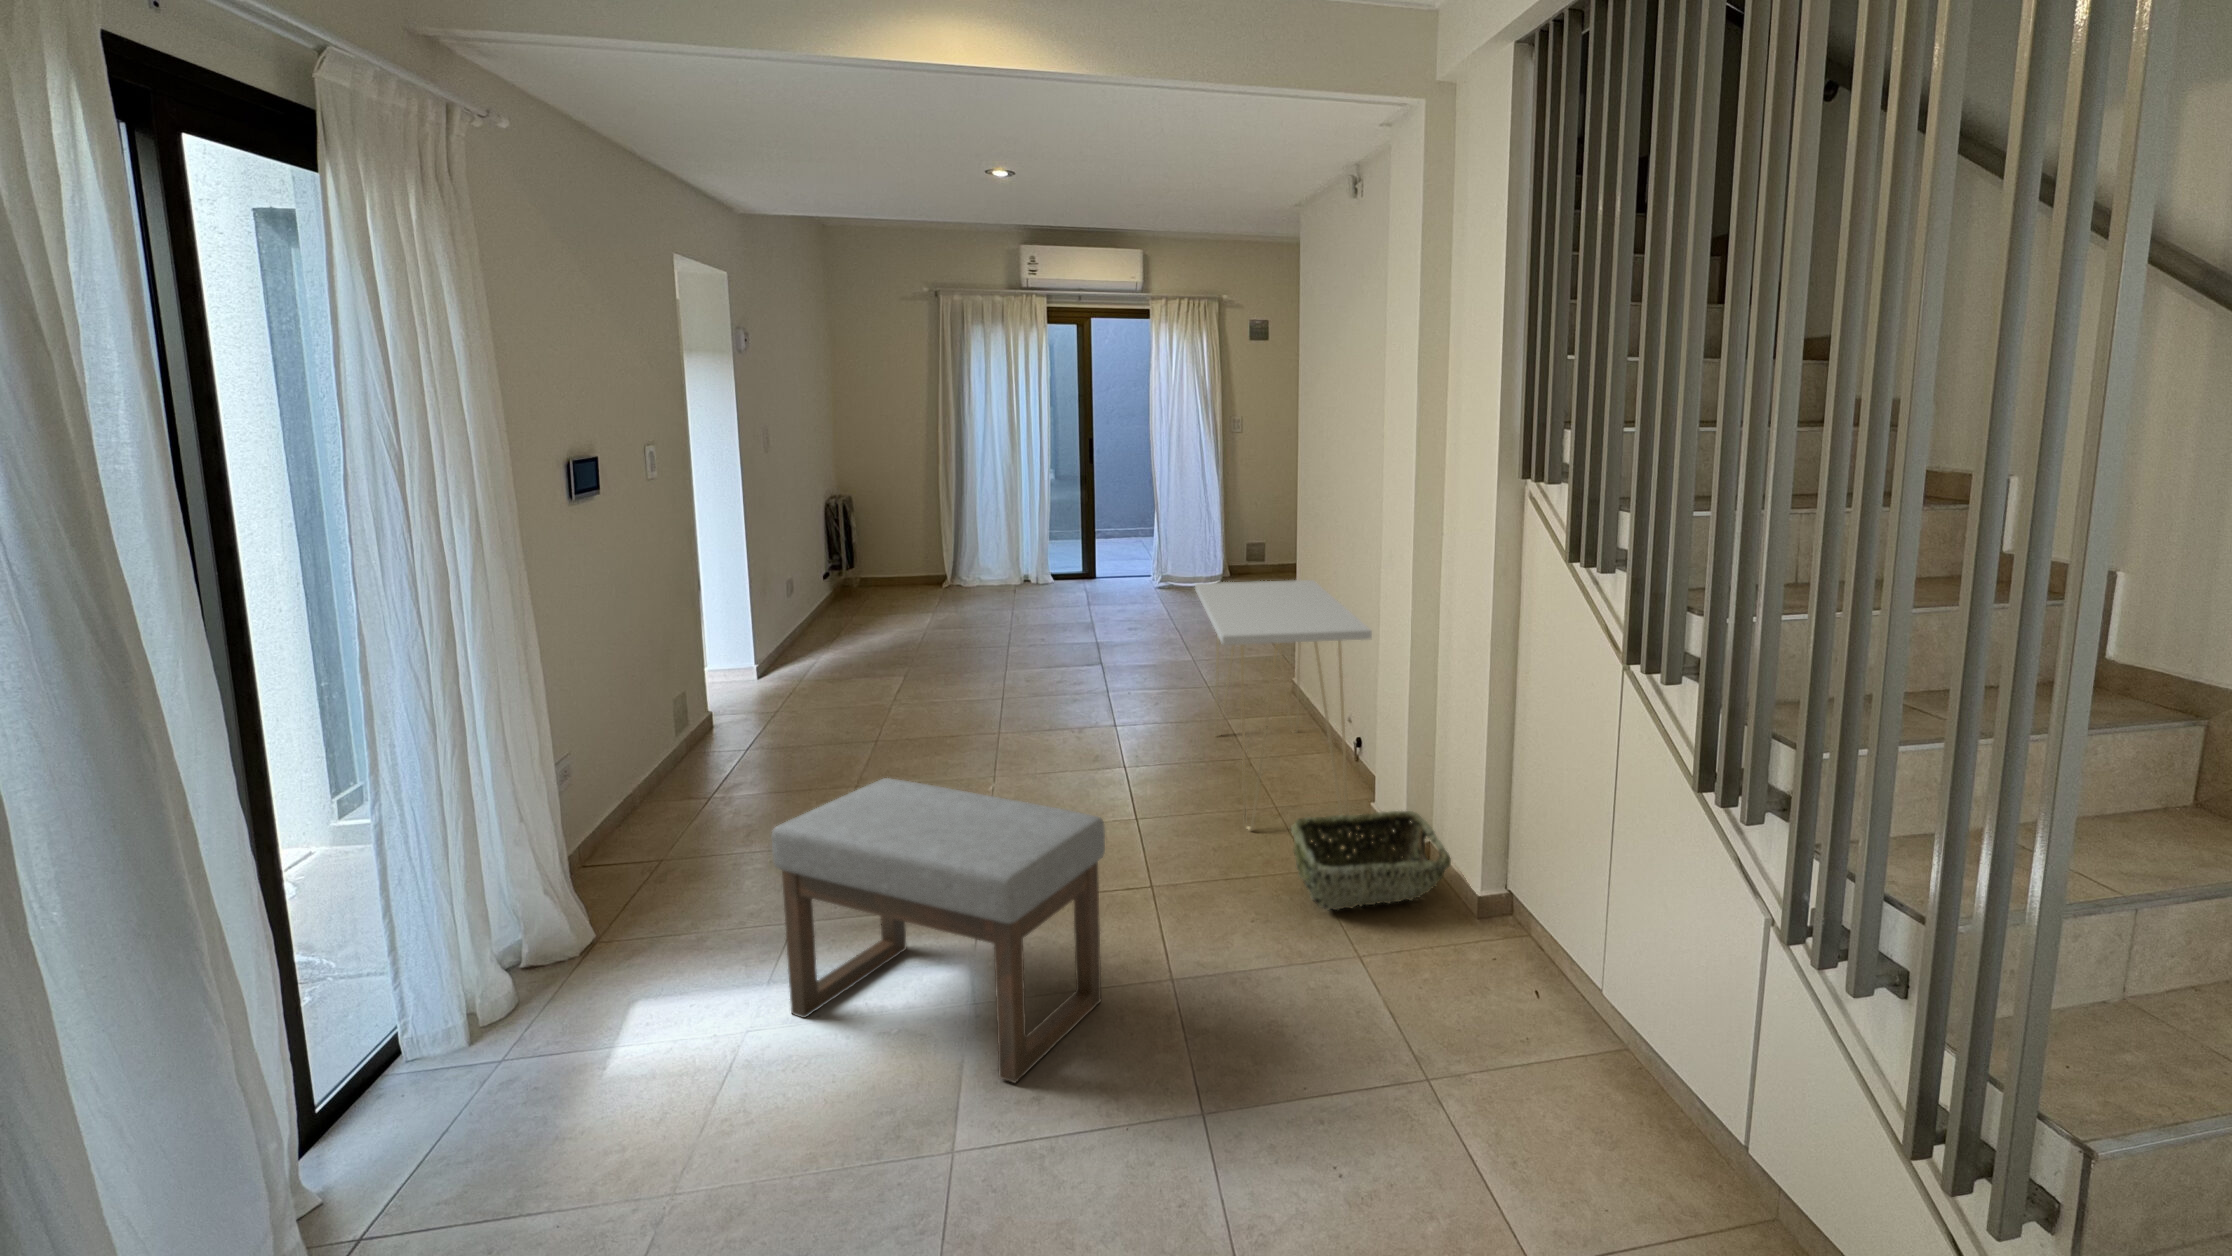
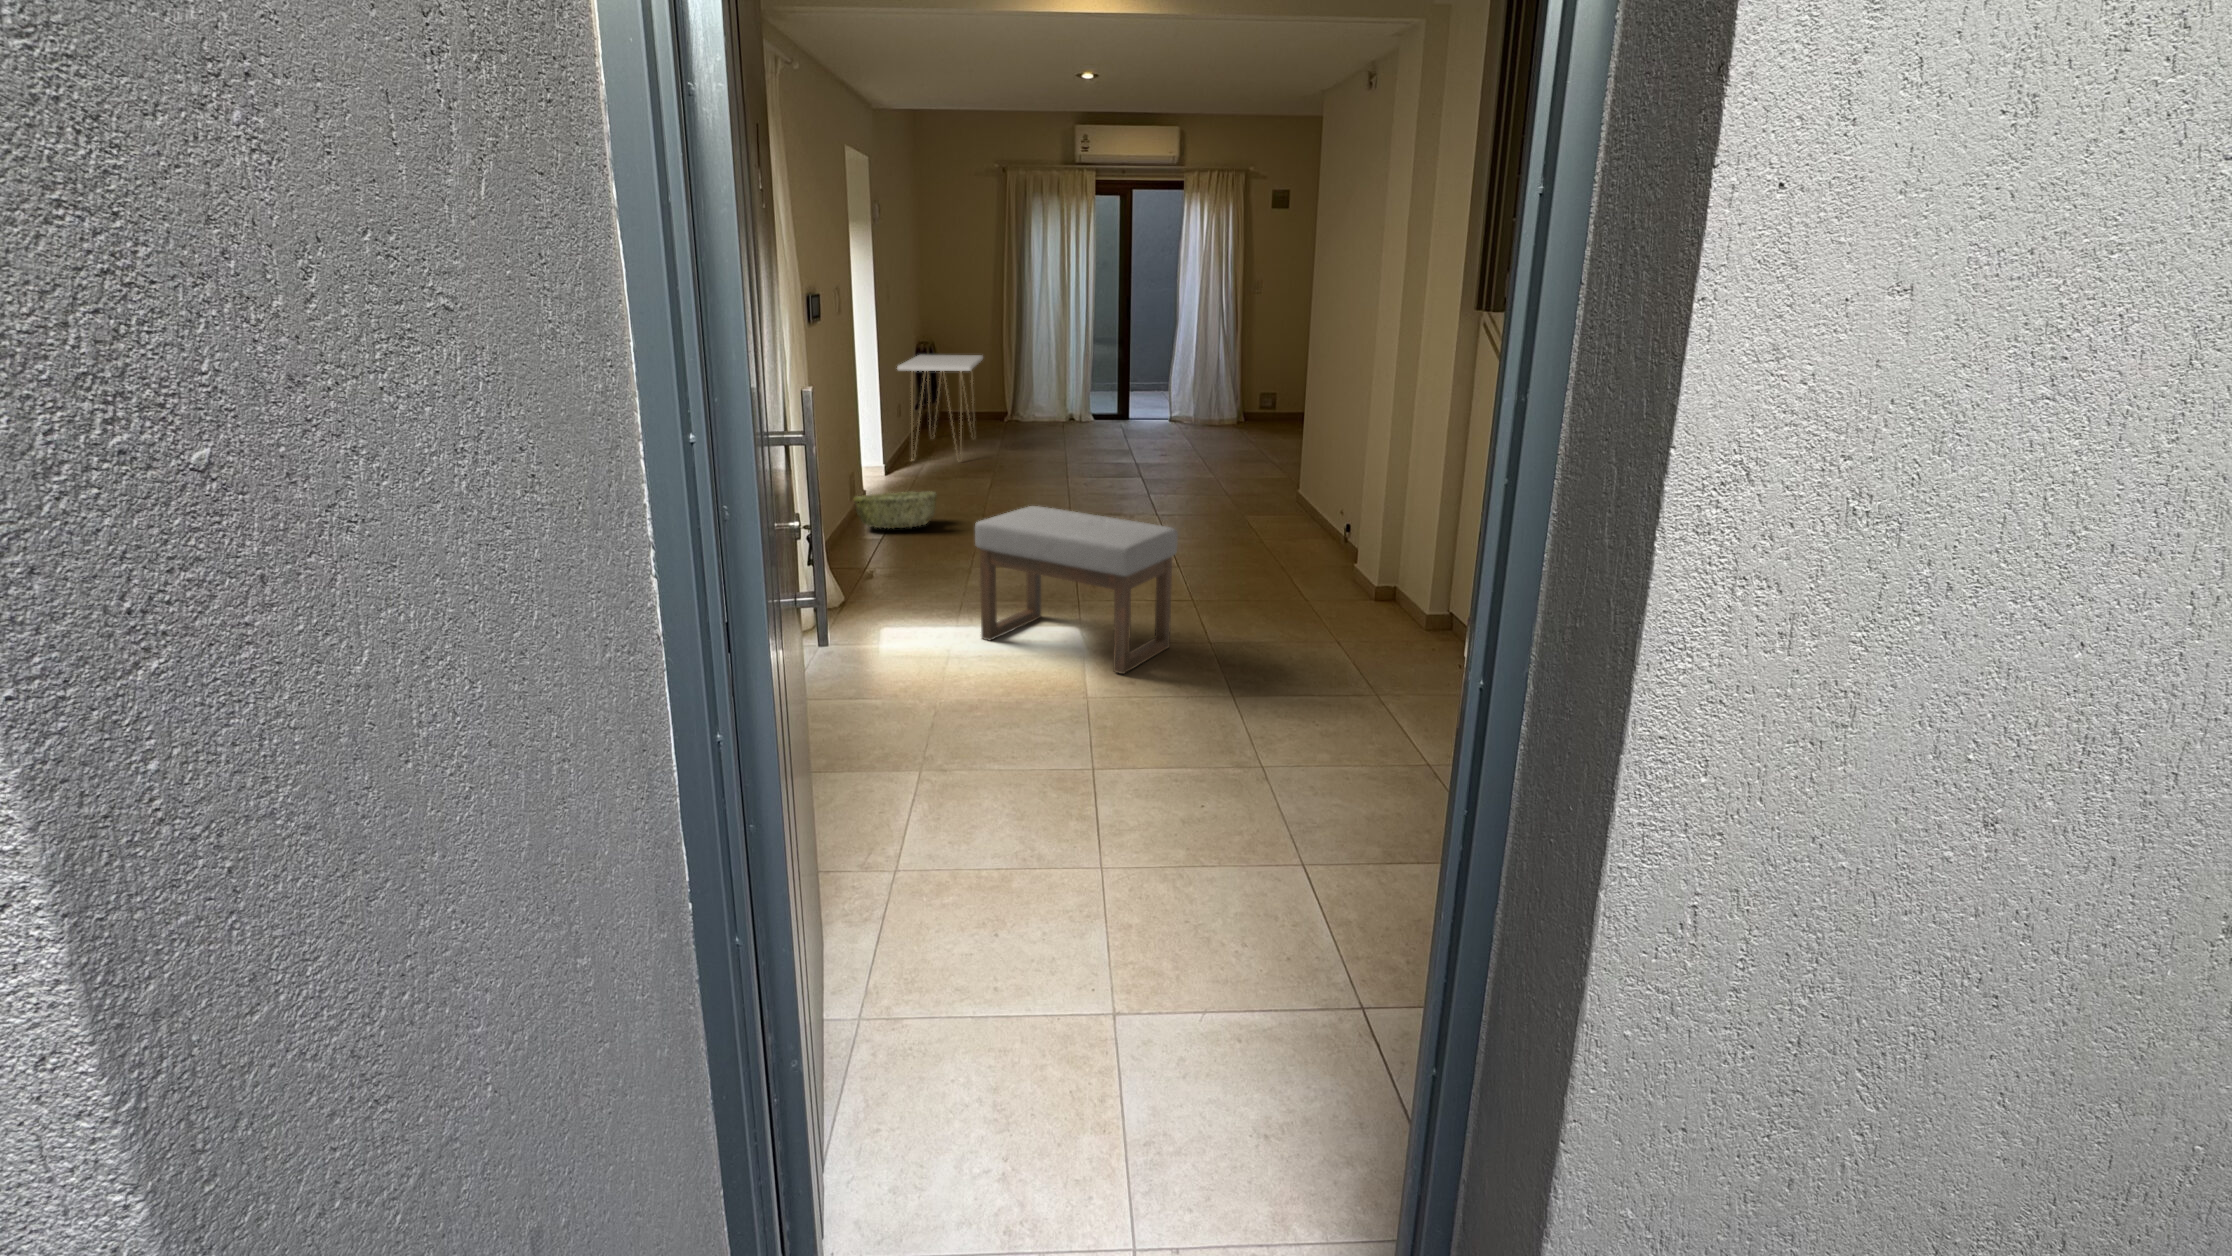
console table: present [1195,580,1372,829] -> present [897,355,983,460]
woven basket: present [1291,811,1451,910] -> present [854,492,936,528]

